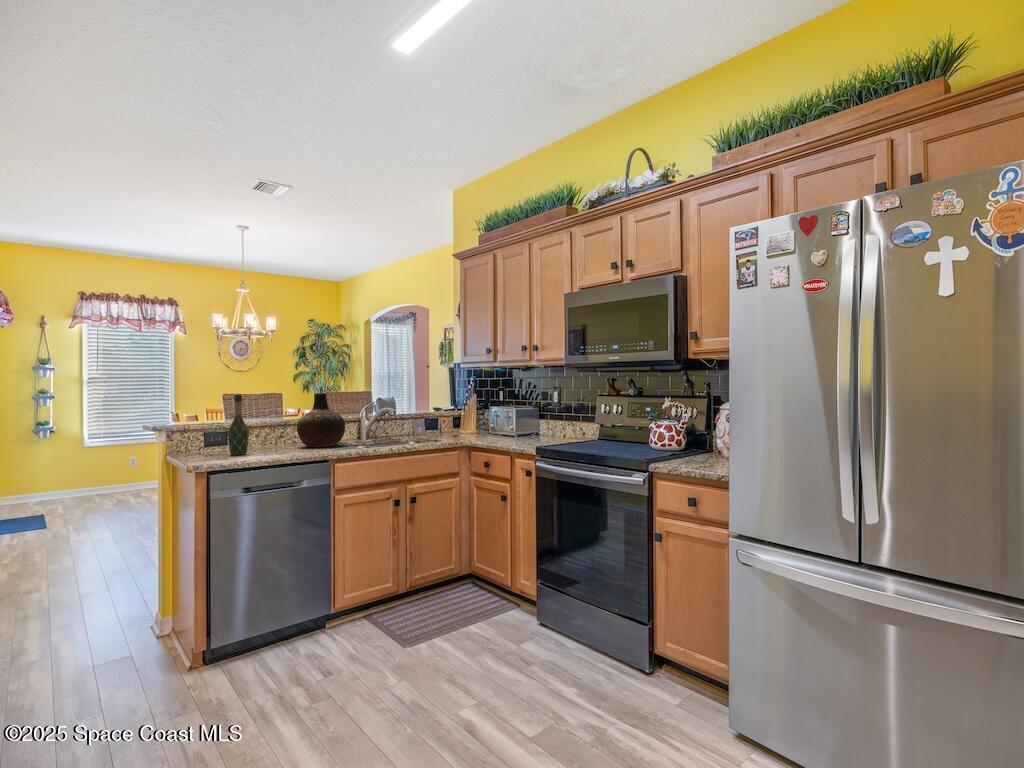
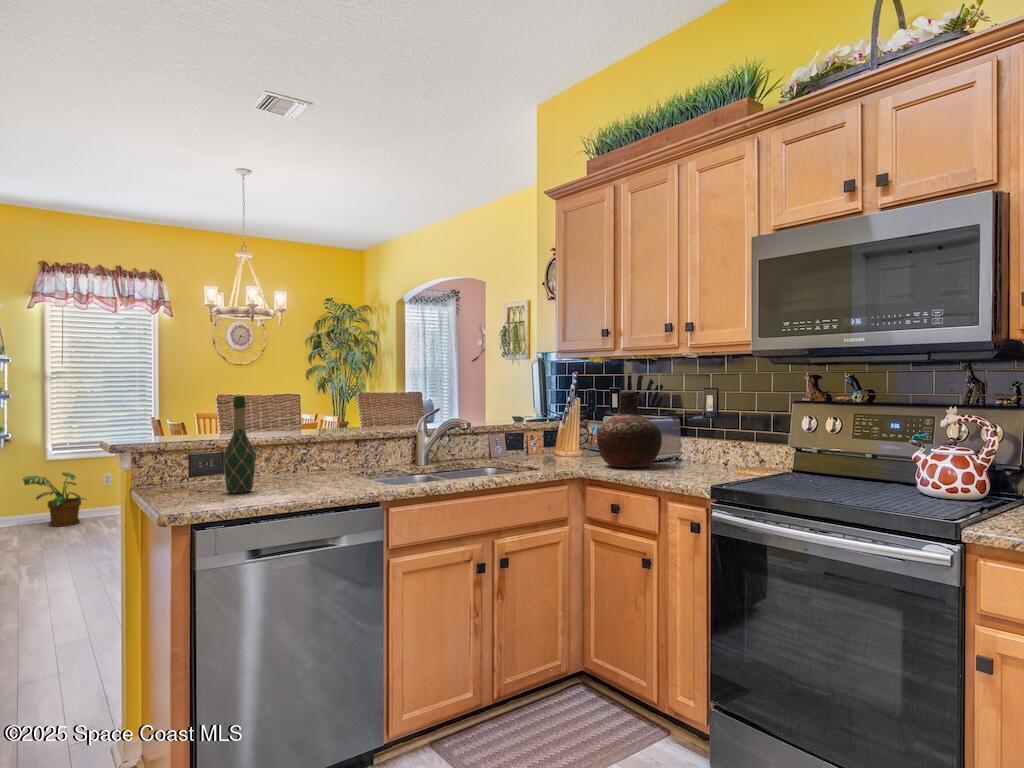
vase: present [297,393,345,447] -> present [597,391,662,468]
potted plant: none [67,456,119,498] -> present [23,473,86,527]

